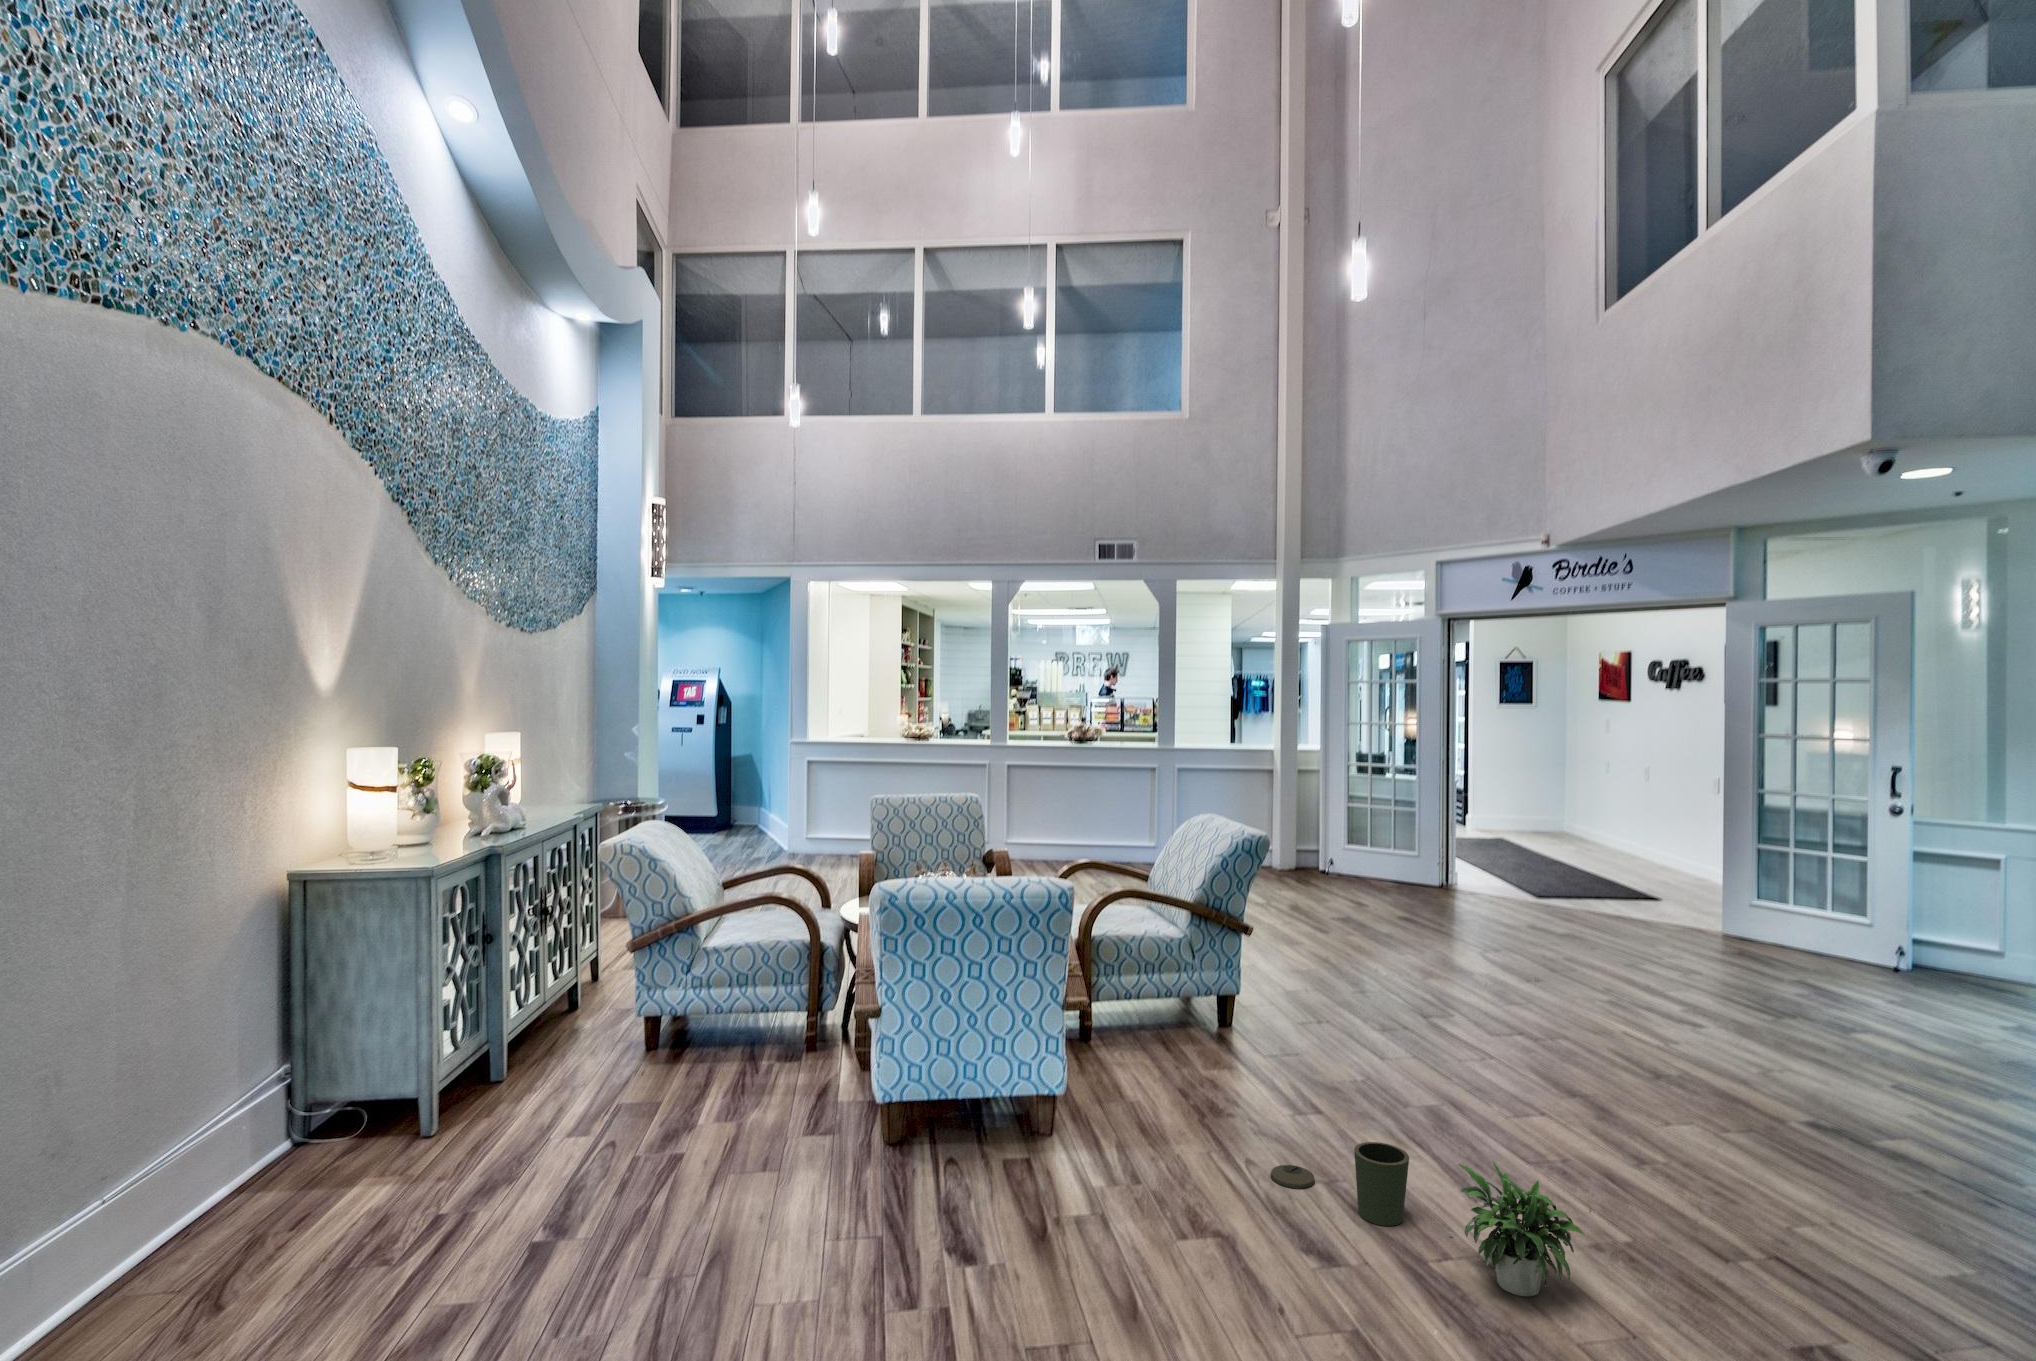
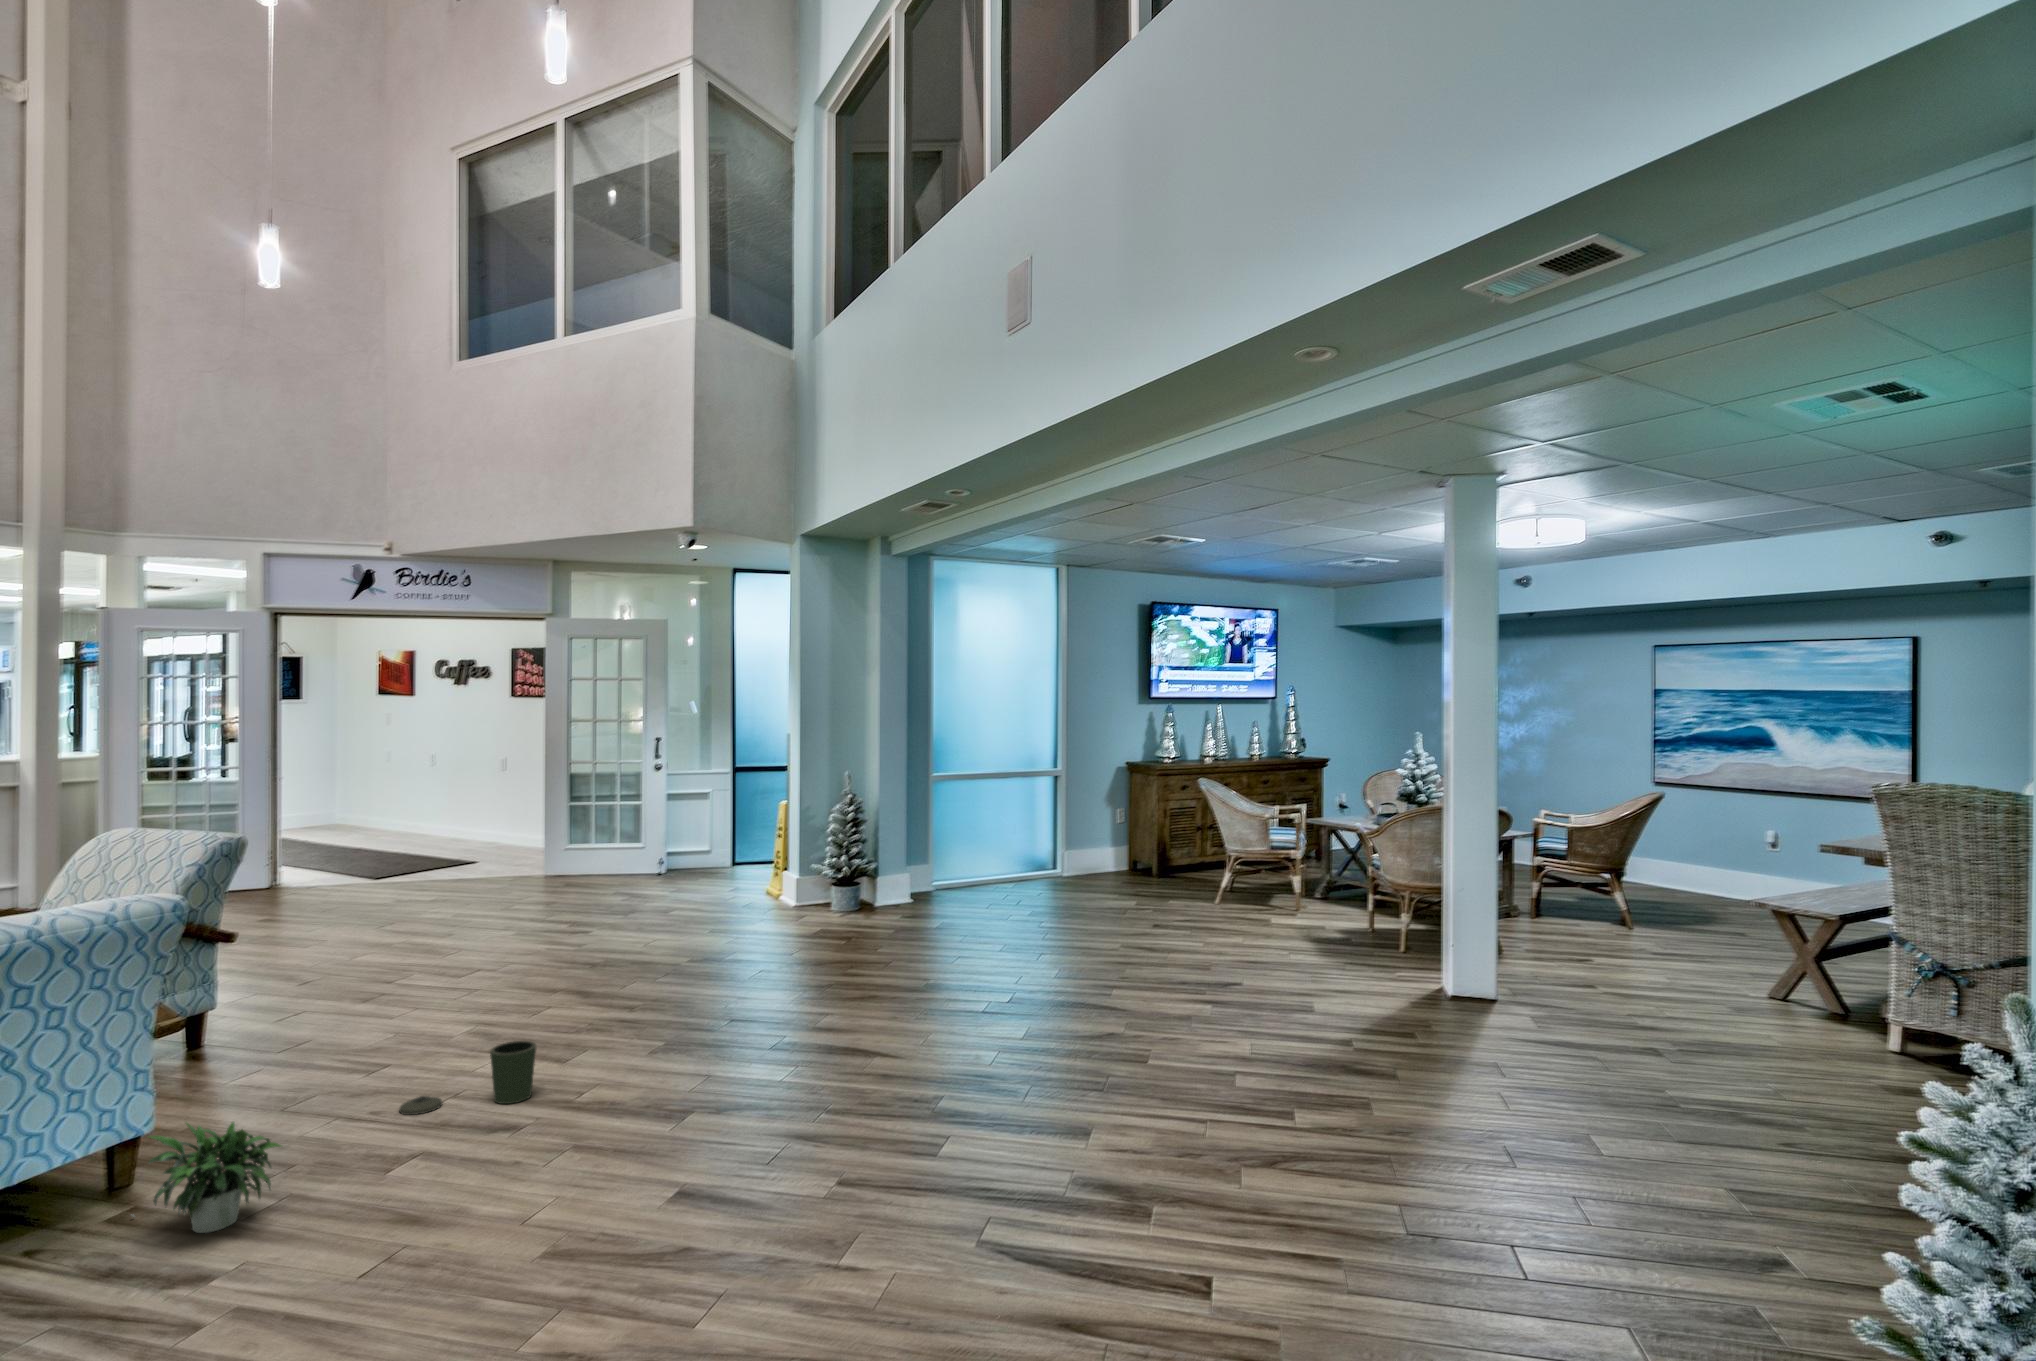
potted plant: present [1449,1162,1585,1296] -> present [133,1122,282,1233]

